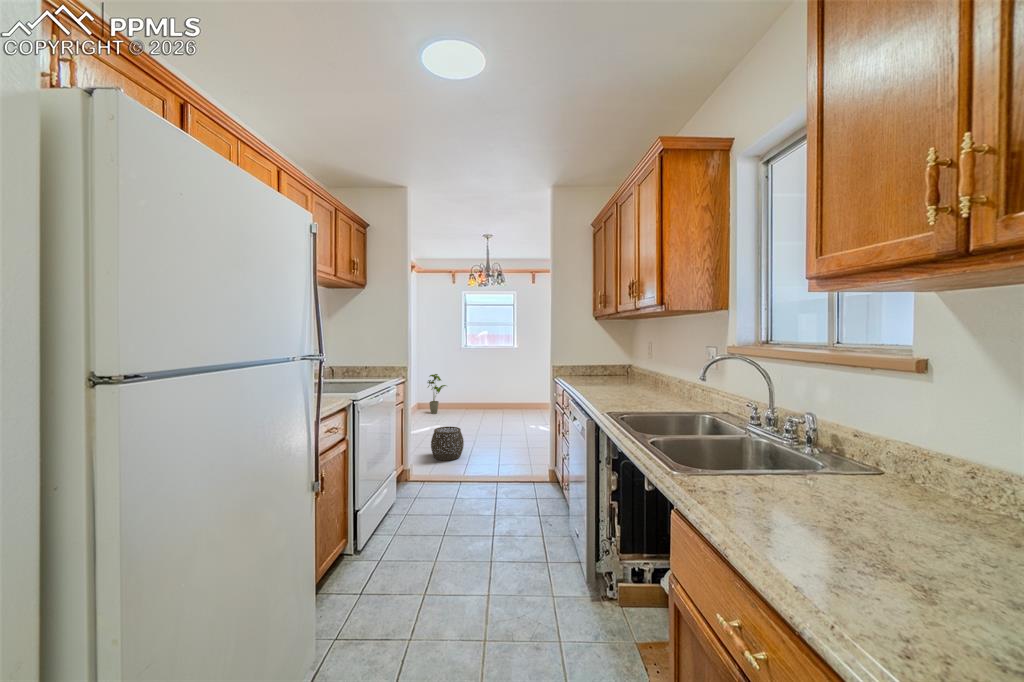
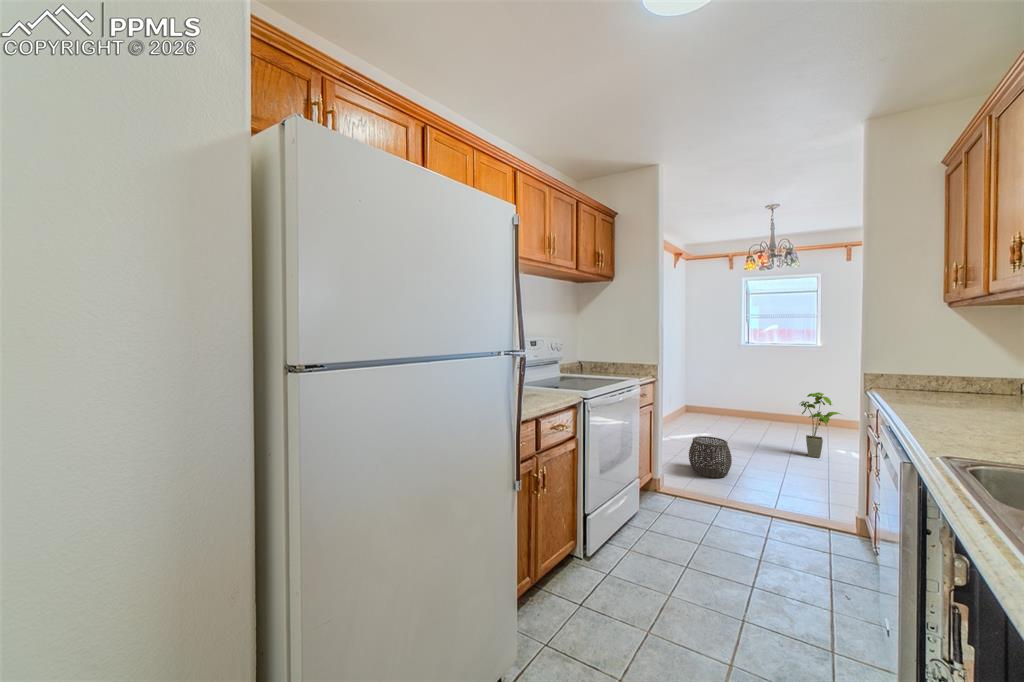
house plant: present [428,374,446,414] -> present [800,392,840,458]

